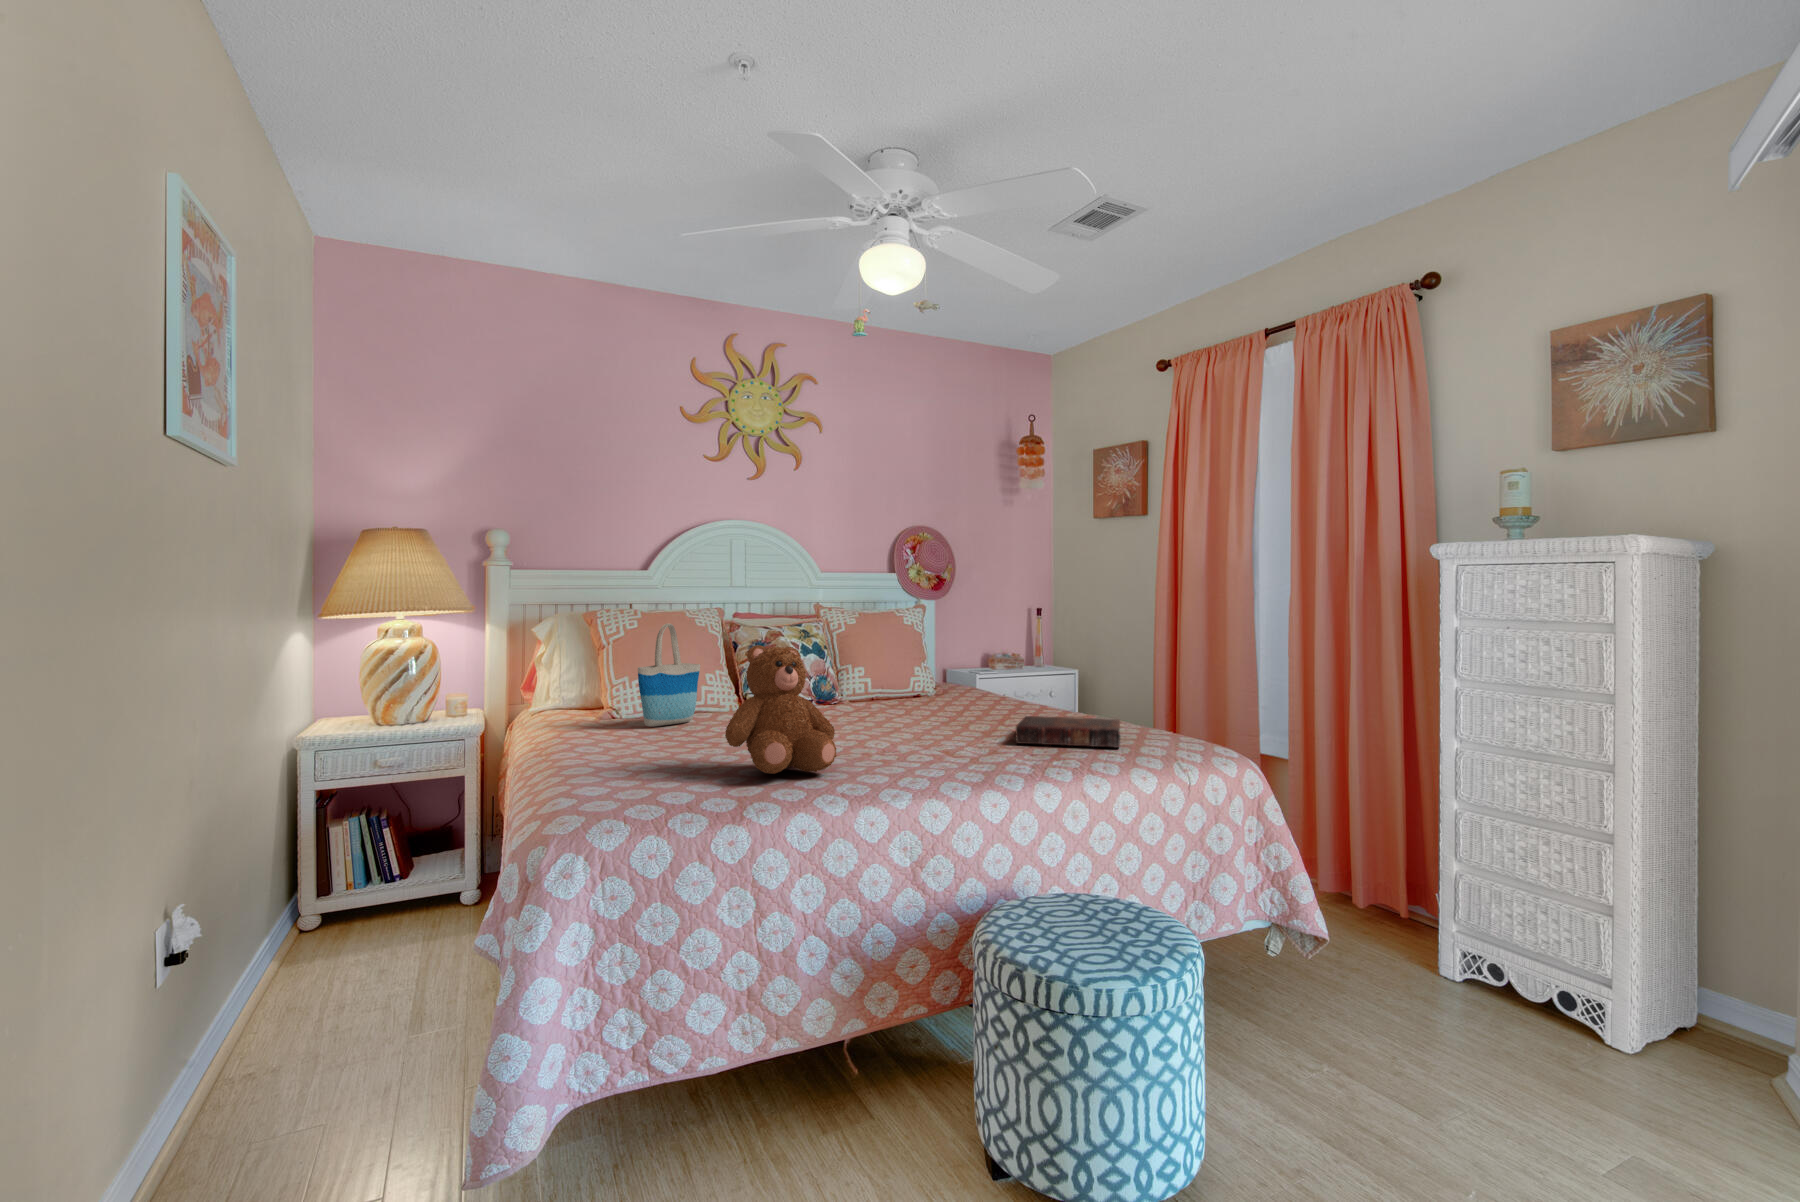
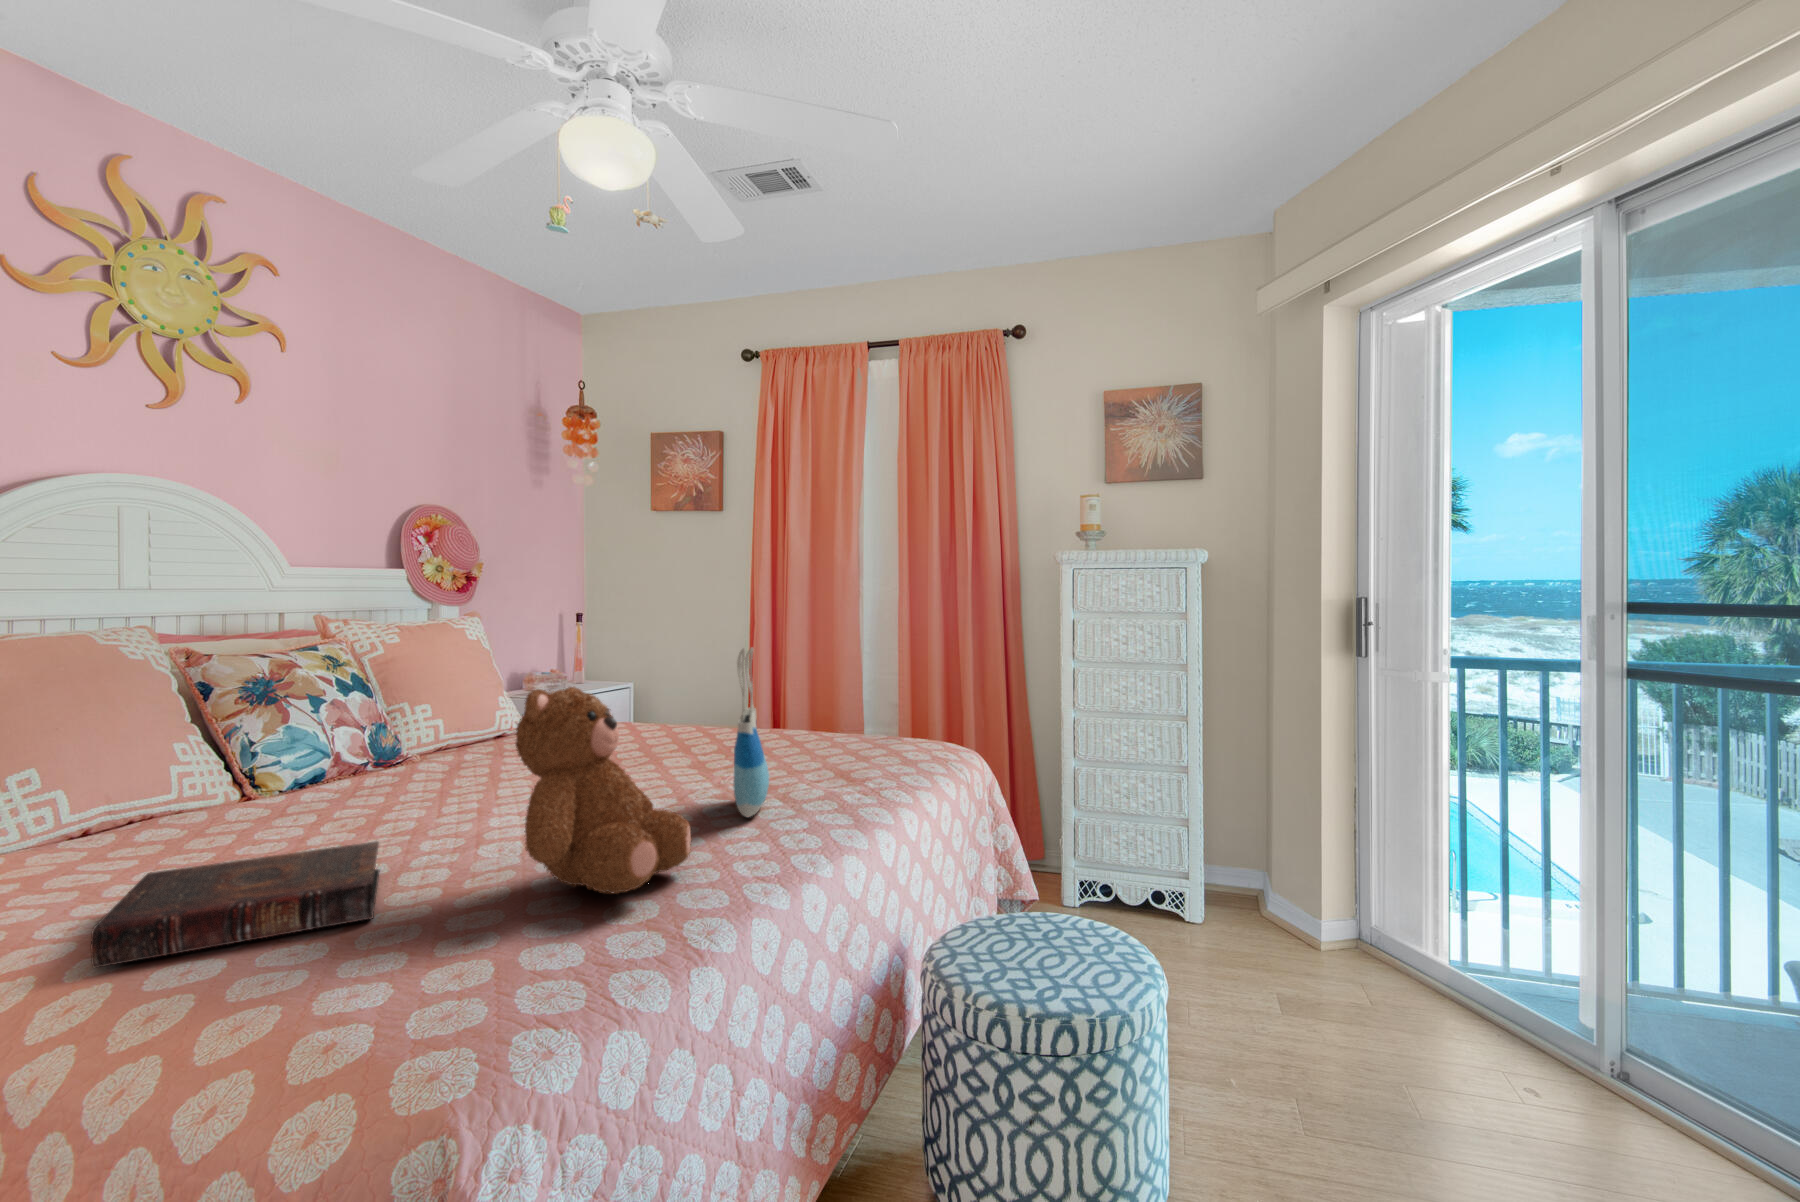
tote bag: present [638,624,700,726] -> present [734,648,769,817]
book: present [1016,716,1120,748] -> present [91,841,379,968]

